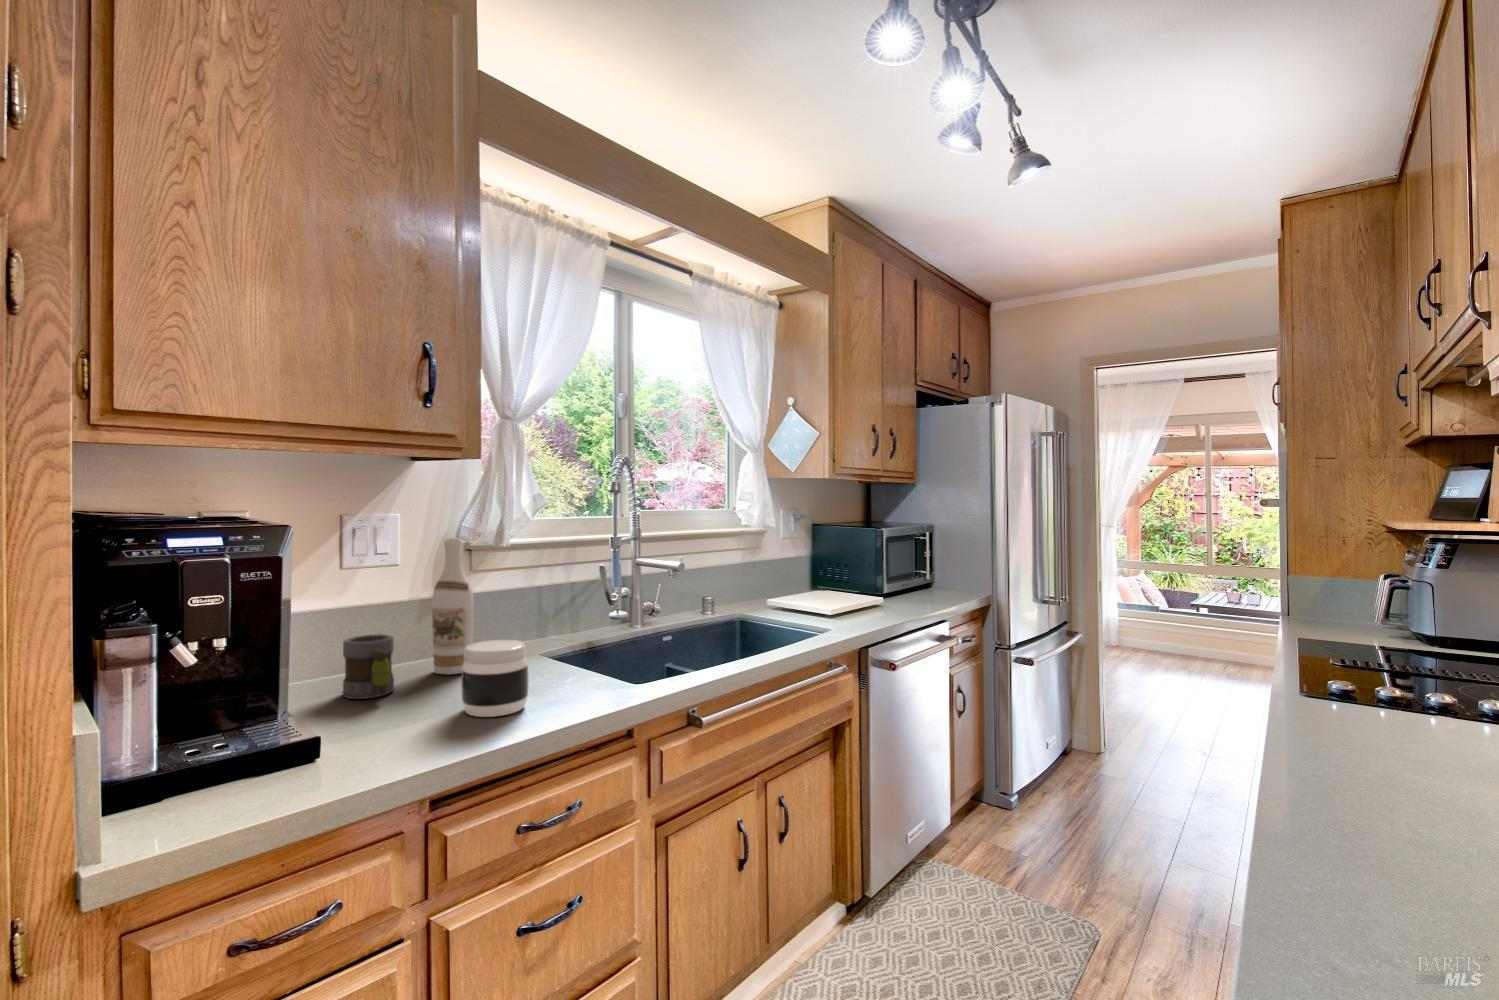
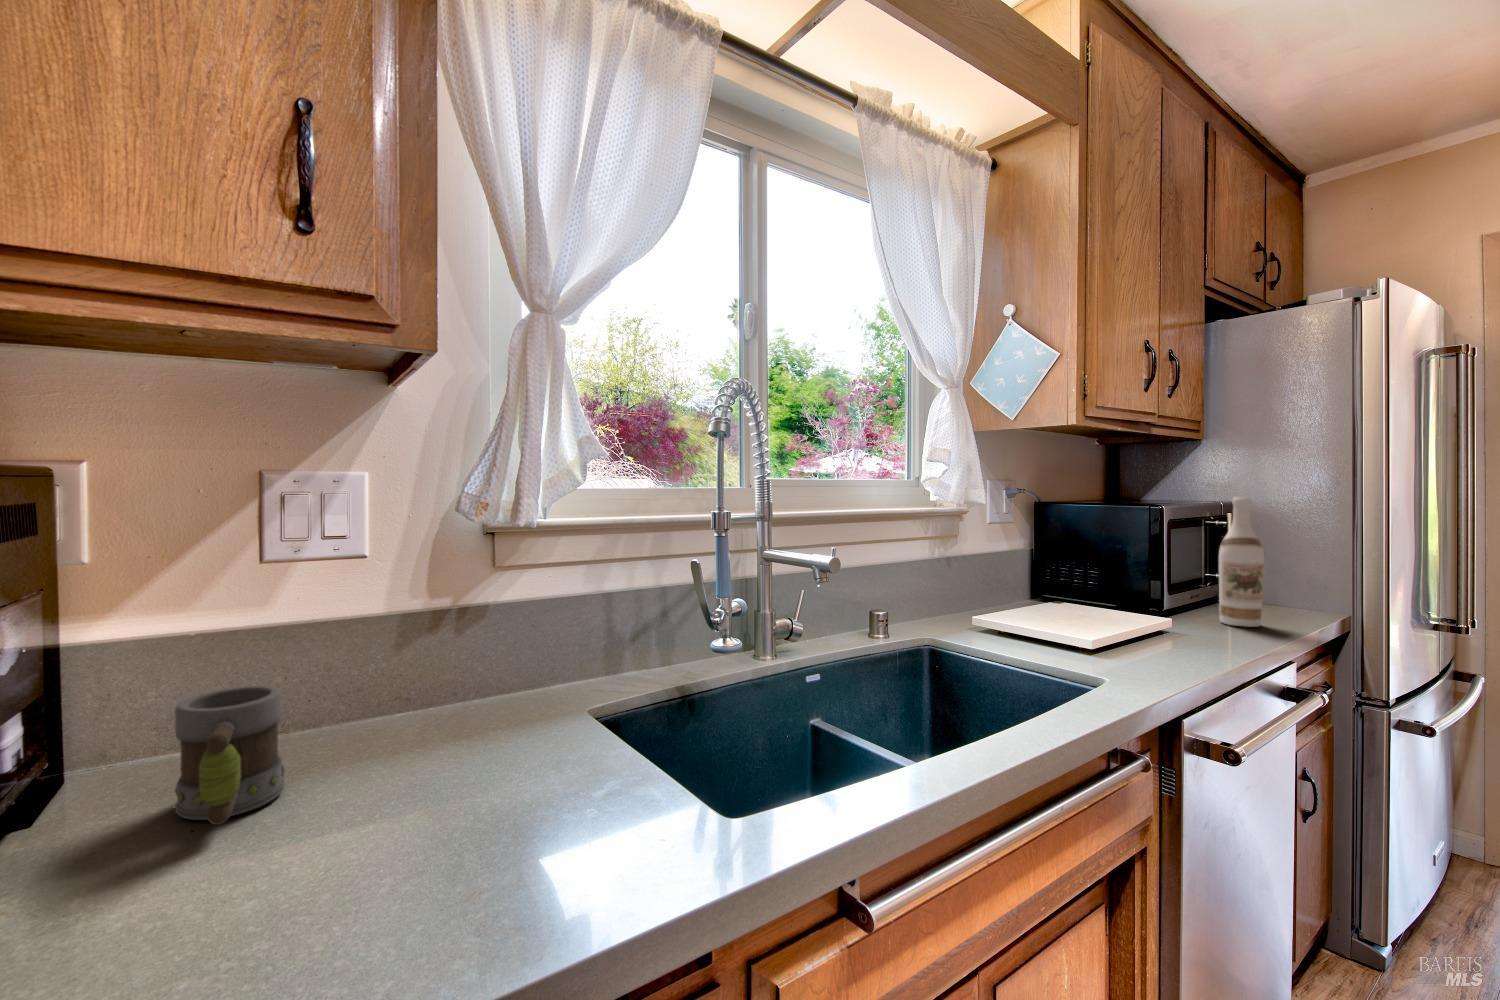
wine bottle: present [432,538,474,674] -> present [1219,497,1264,627]
jar: present [461,640,528,717] -> none [323,725,481,926]

